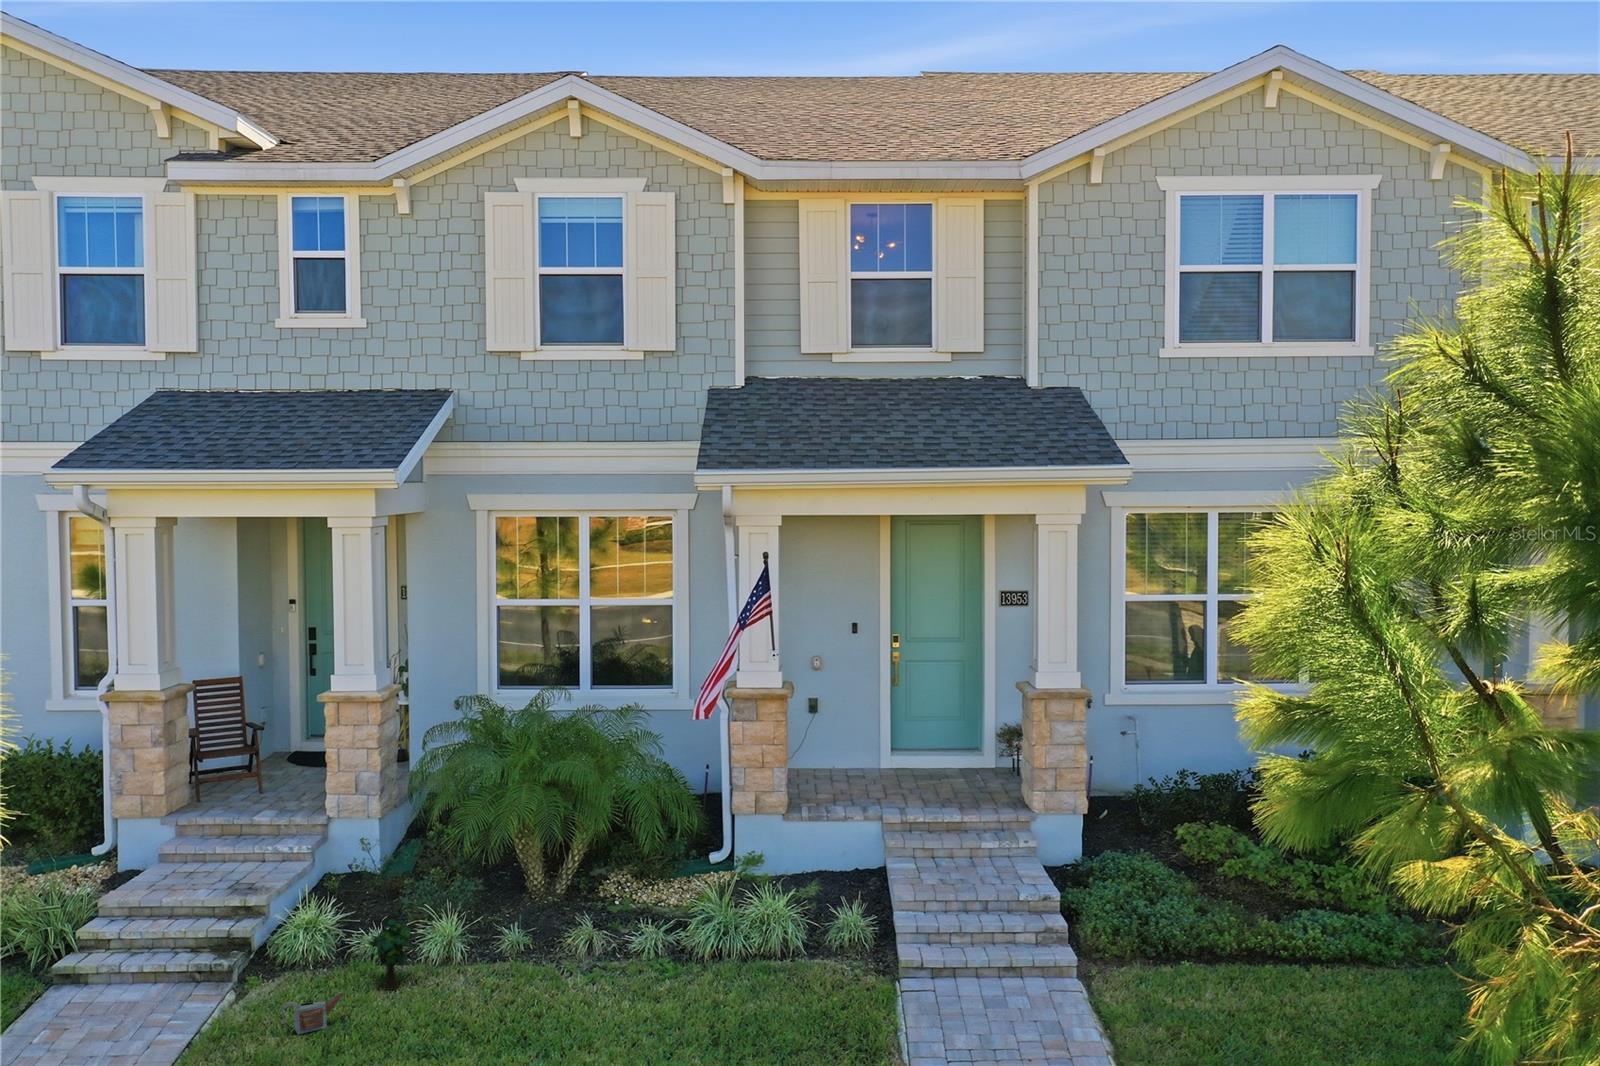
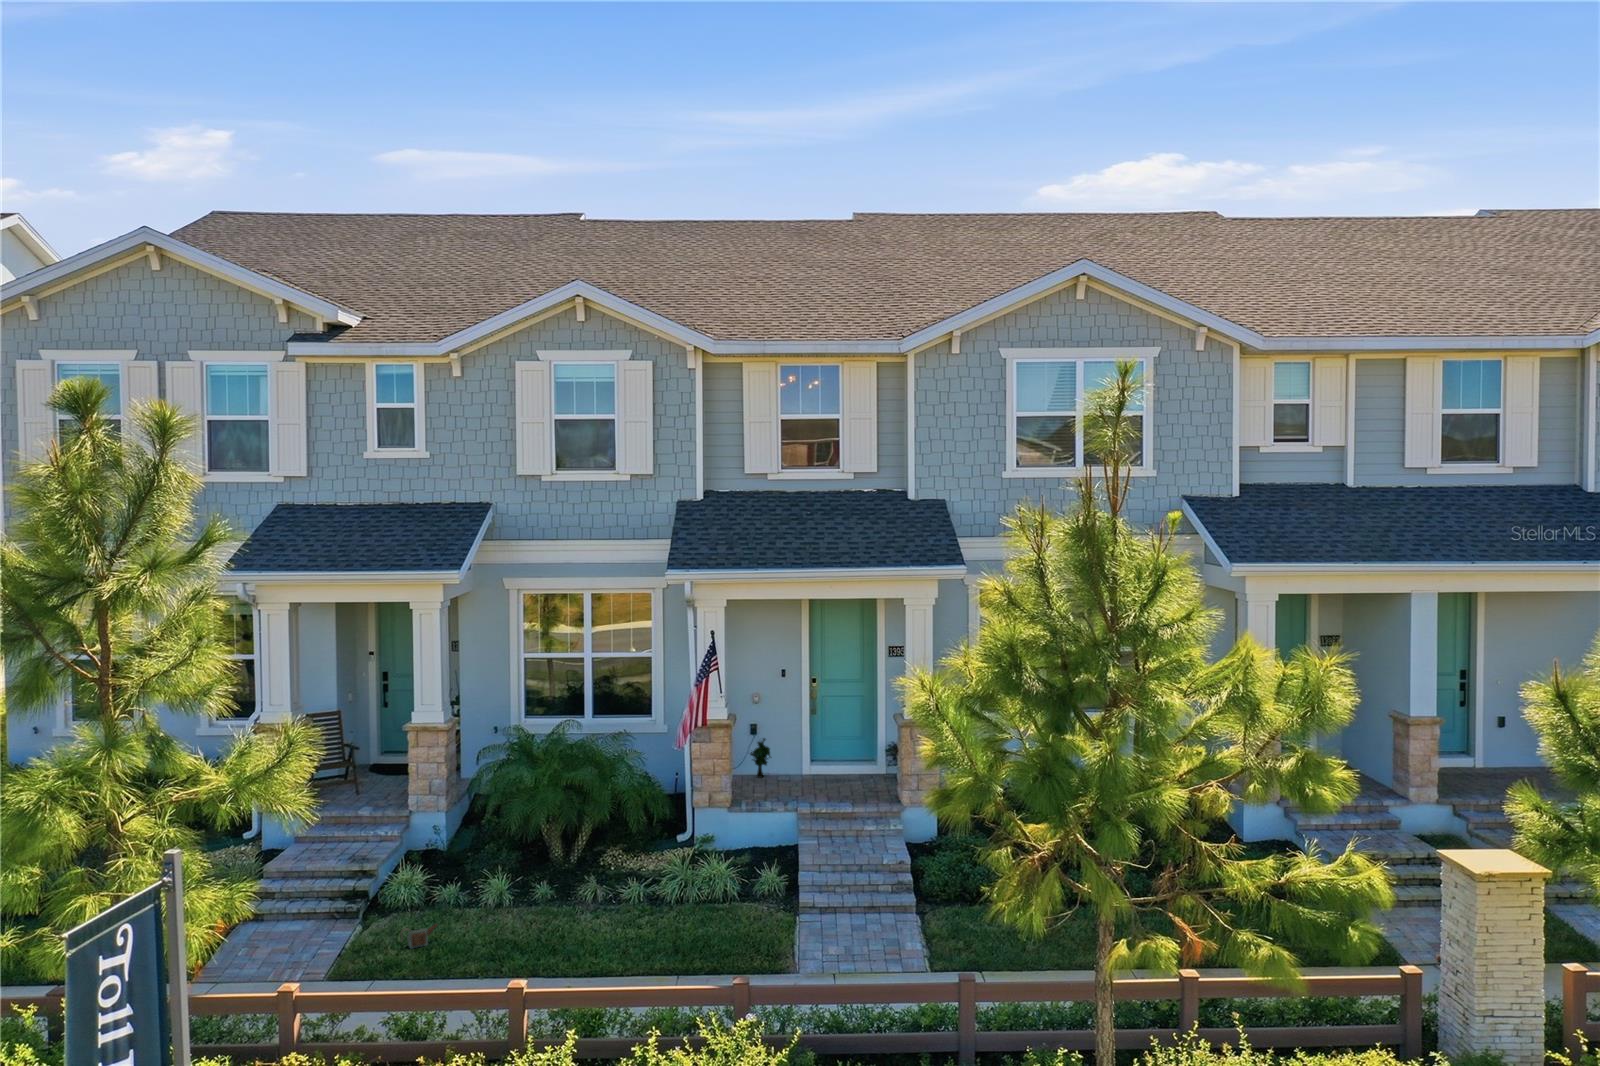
decorative plant: present [368,910,414,990] -> present [750,738,770,778]

